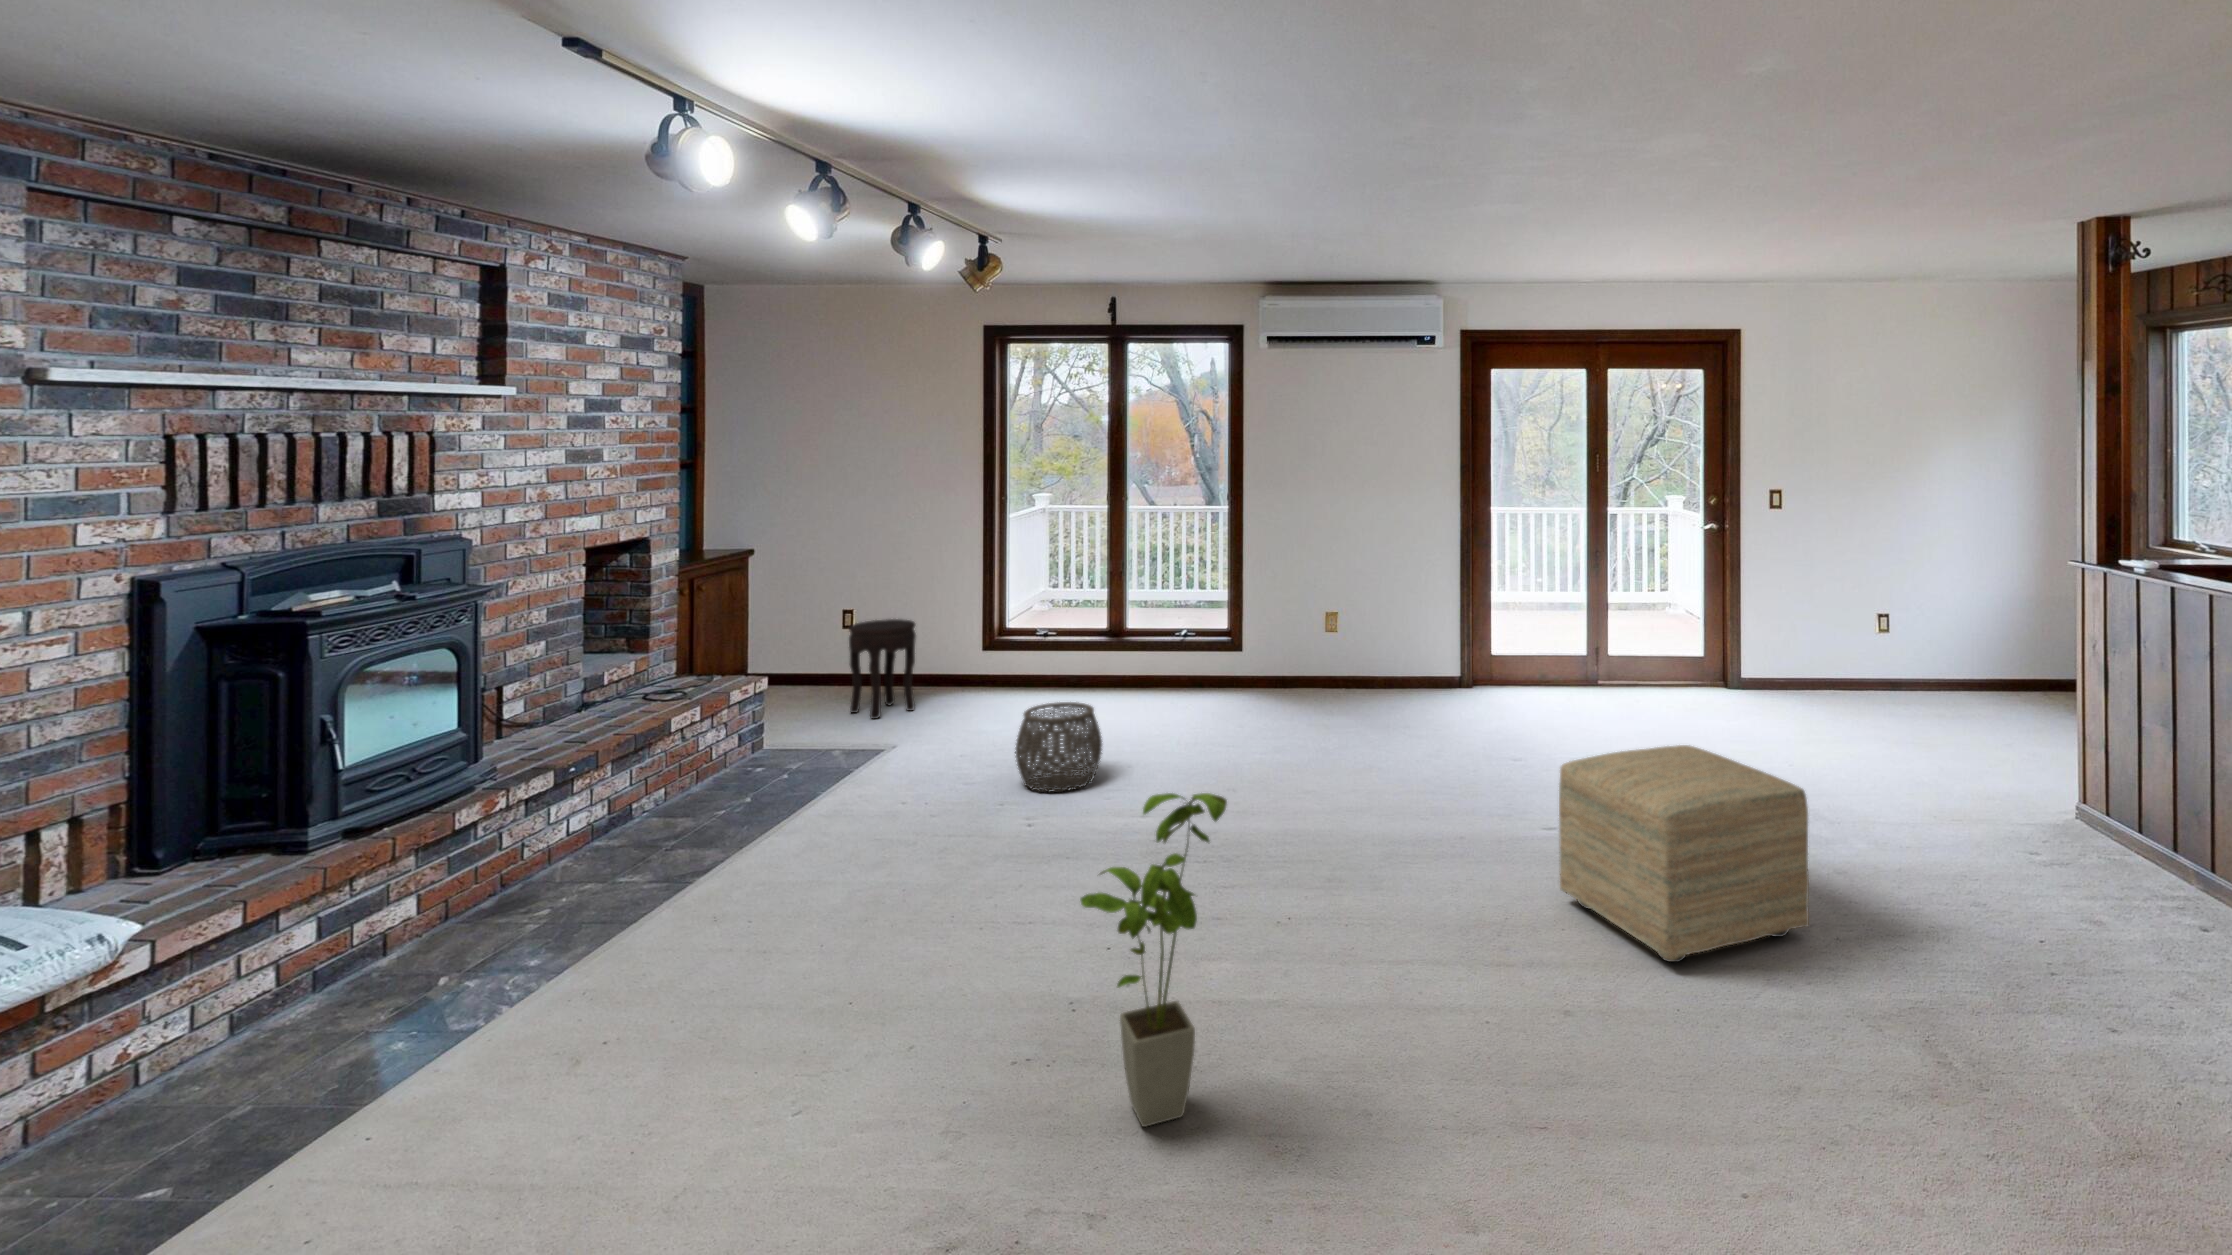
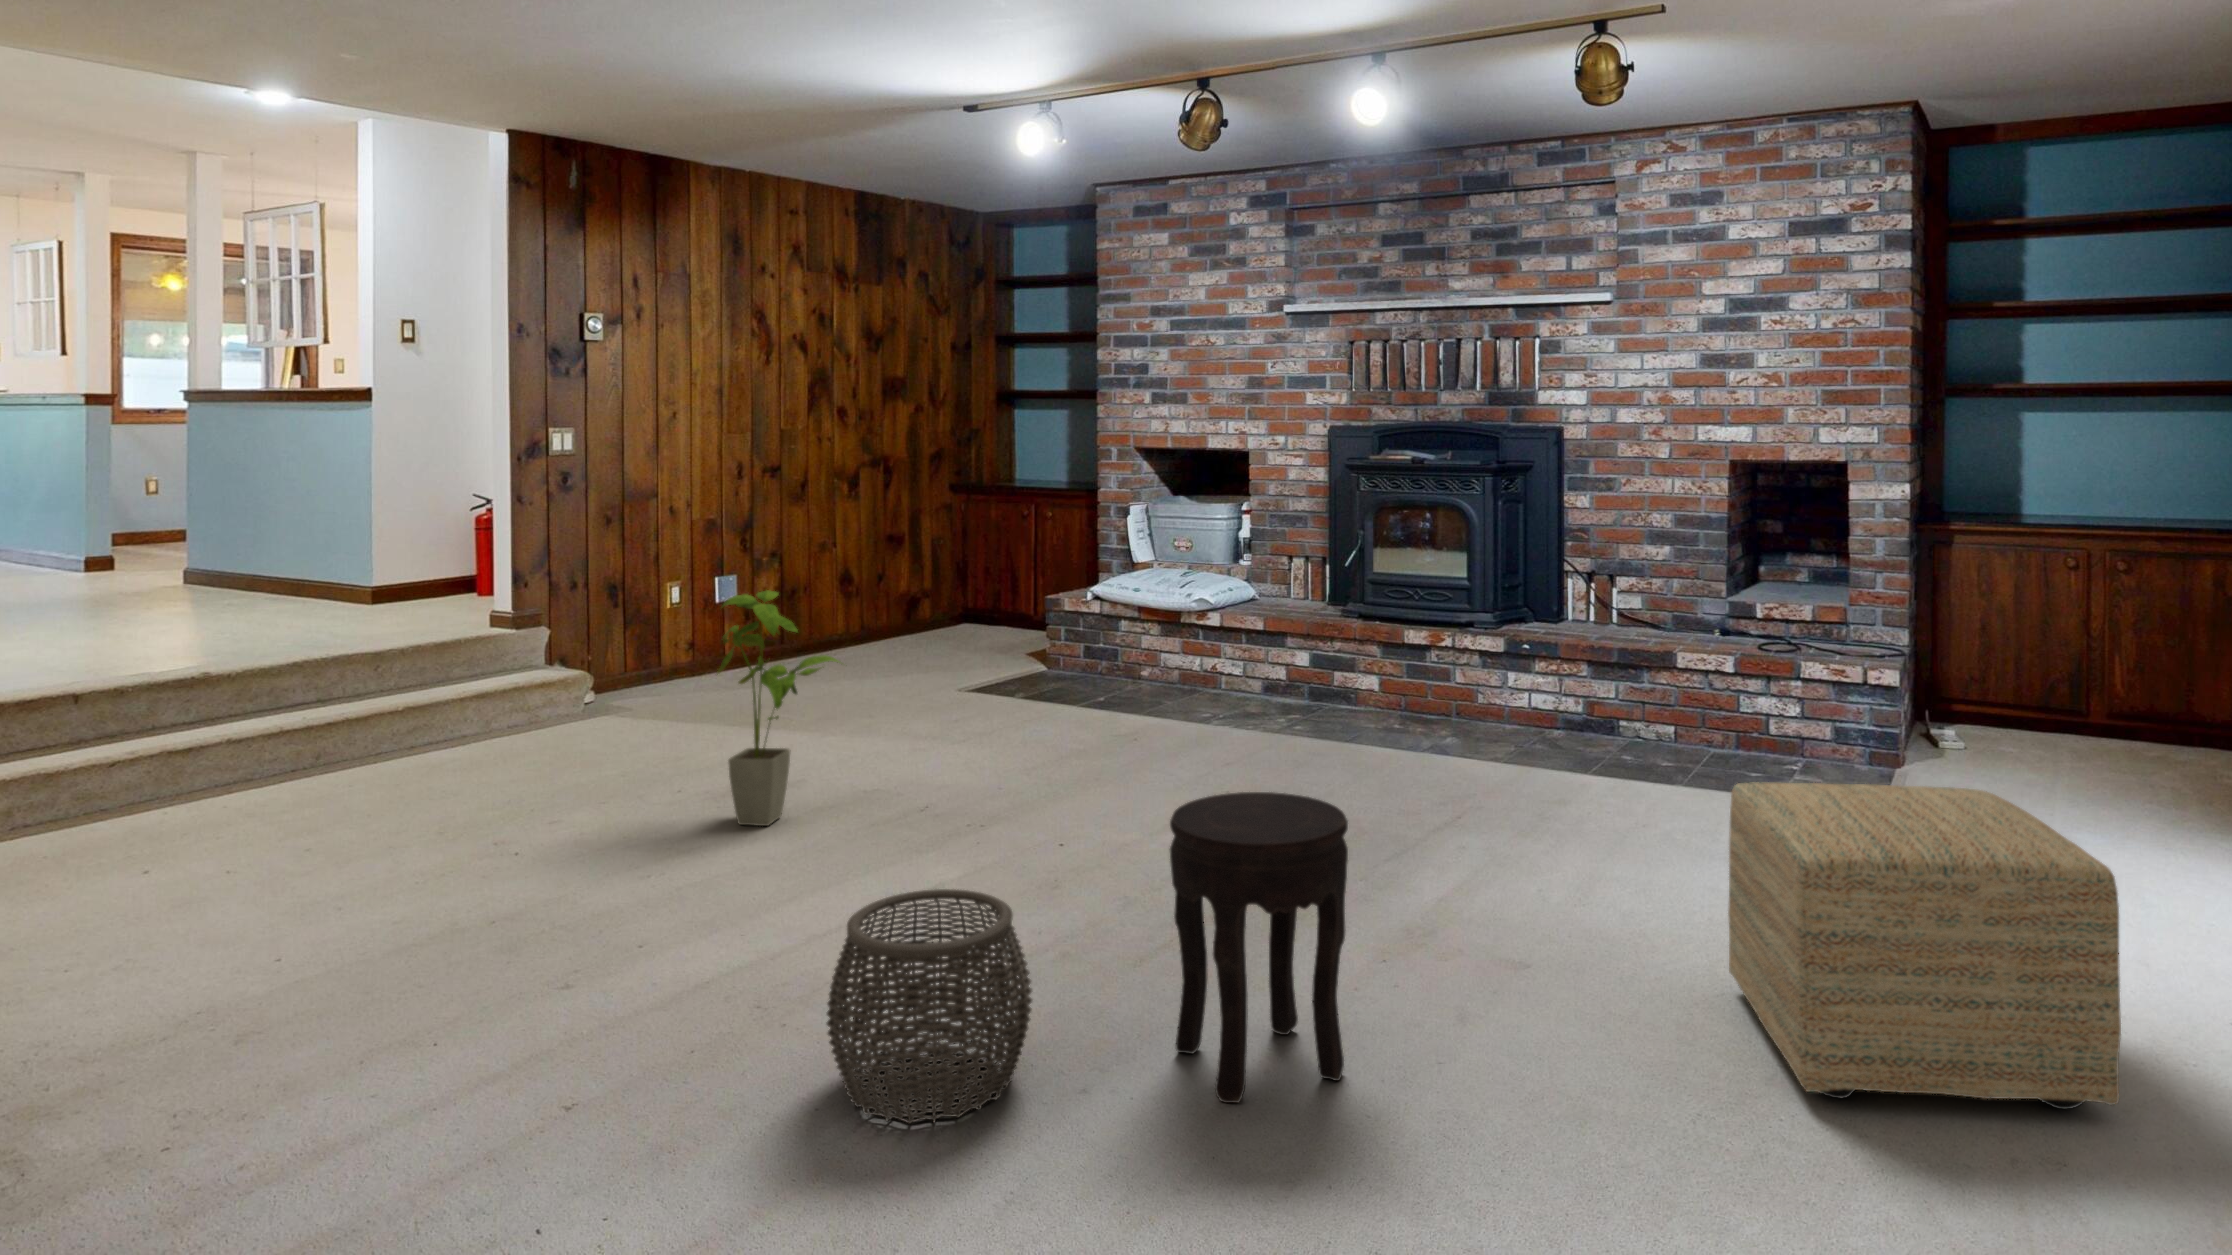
side table: present [849,619,916,719] -> present [1170,792,1348,1103]
woven basket: present [1015,702,1102,792] -> present [827,889,1032,1124]
ottoman: present [1559,745,1809,962] -> present [1728,783,2121,1109]

